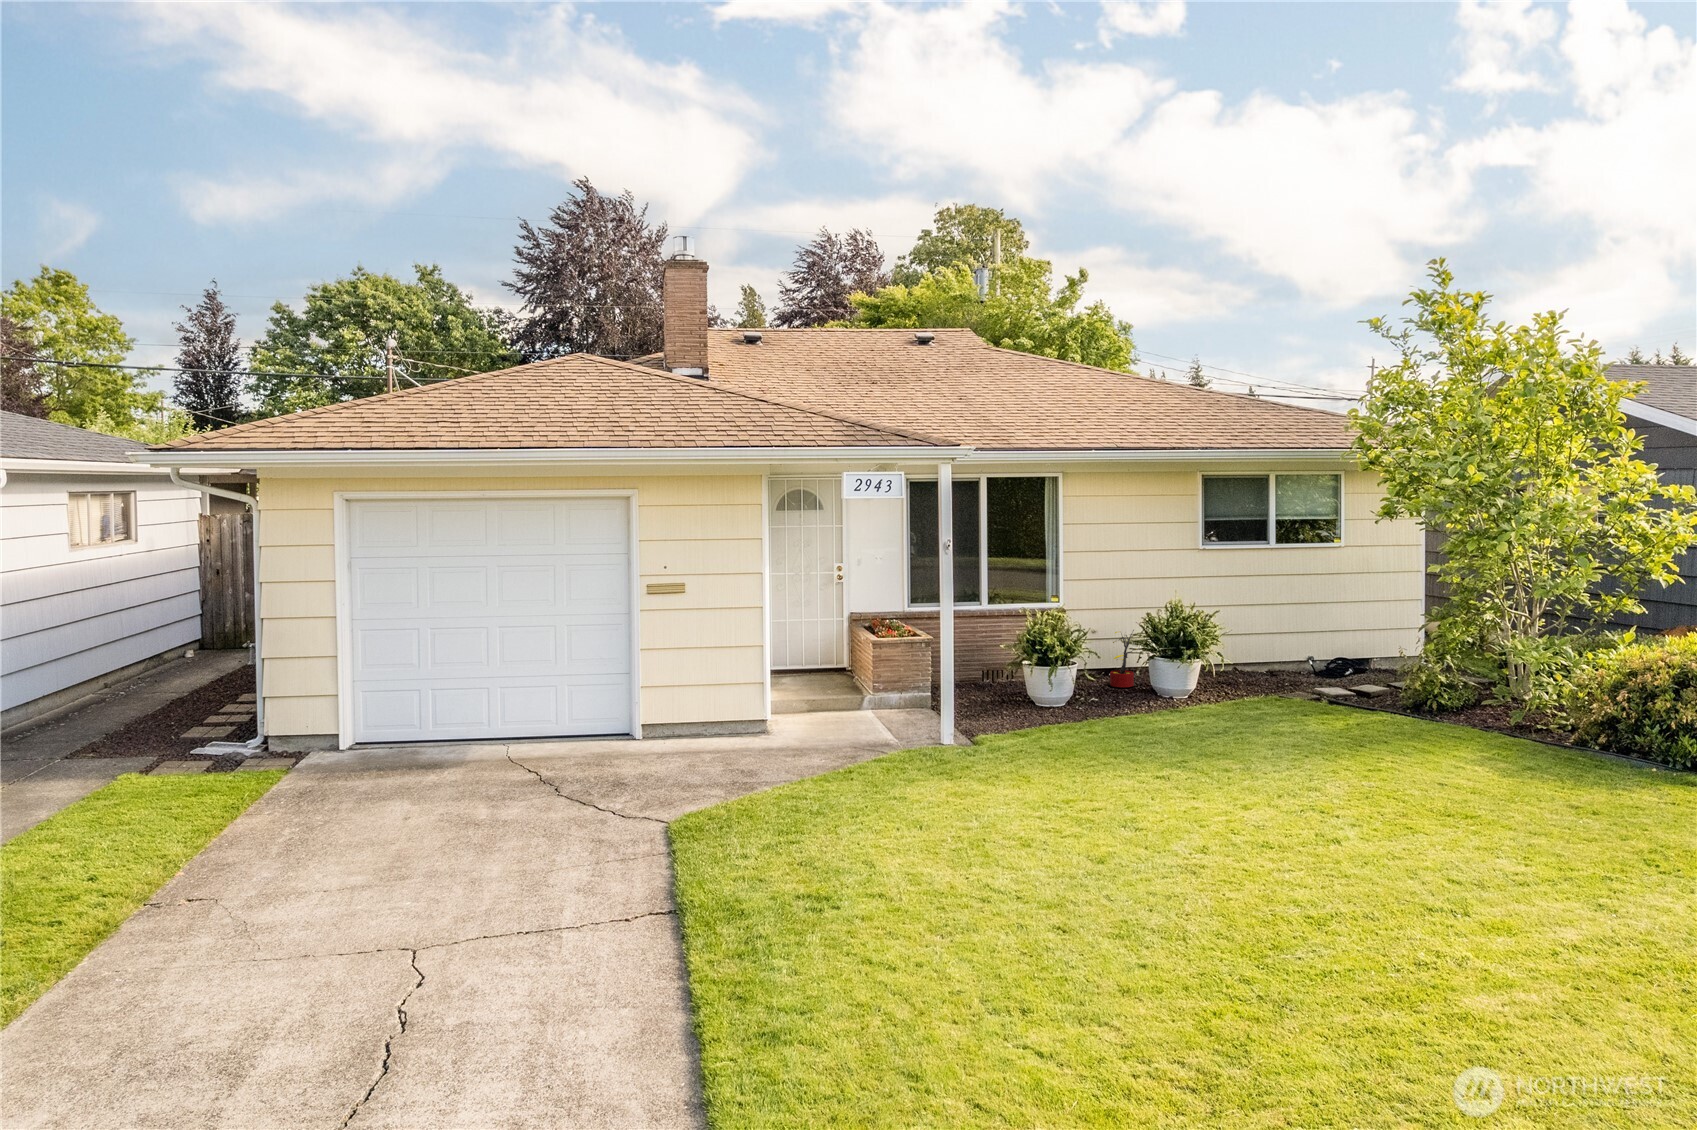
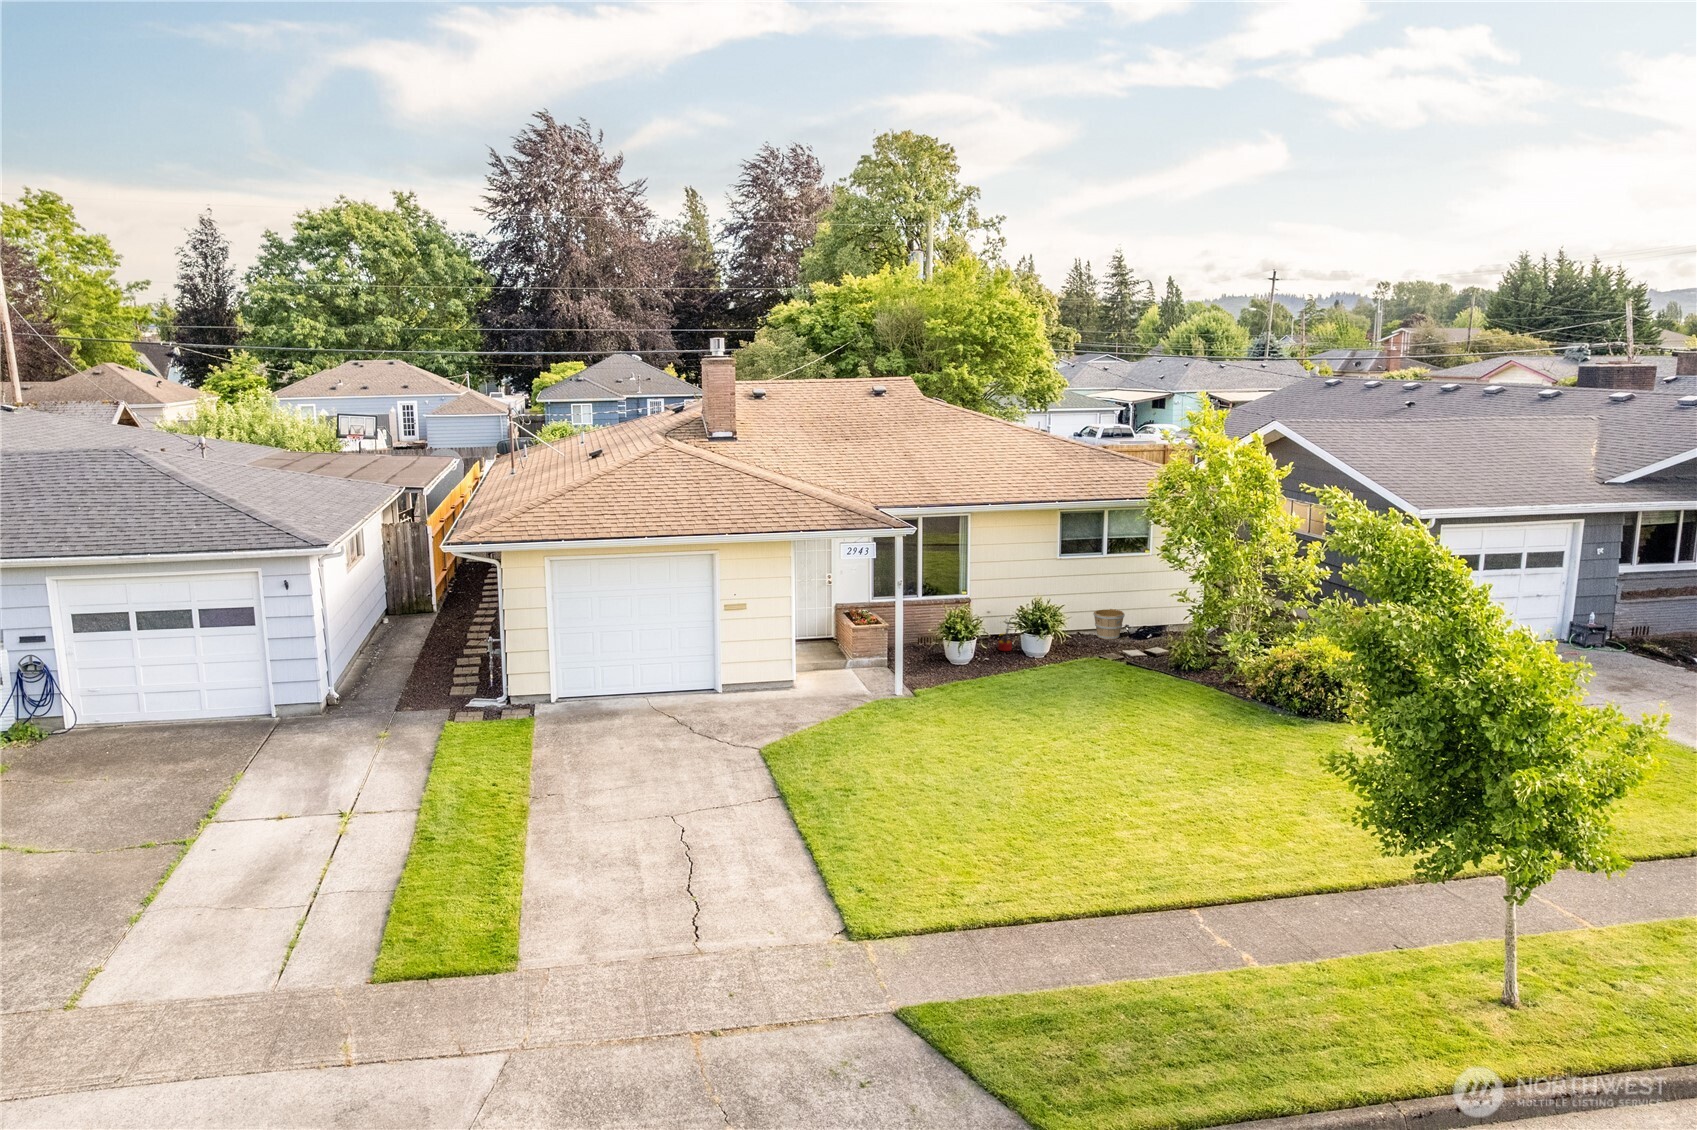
wooden bucket: none [1257,629,1309,675] -> present [1093,609,1125,639]

